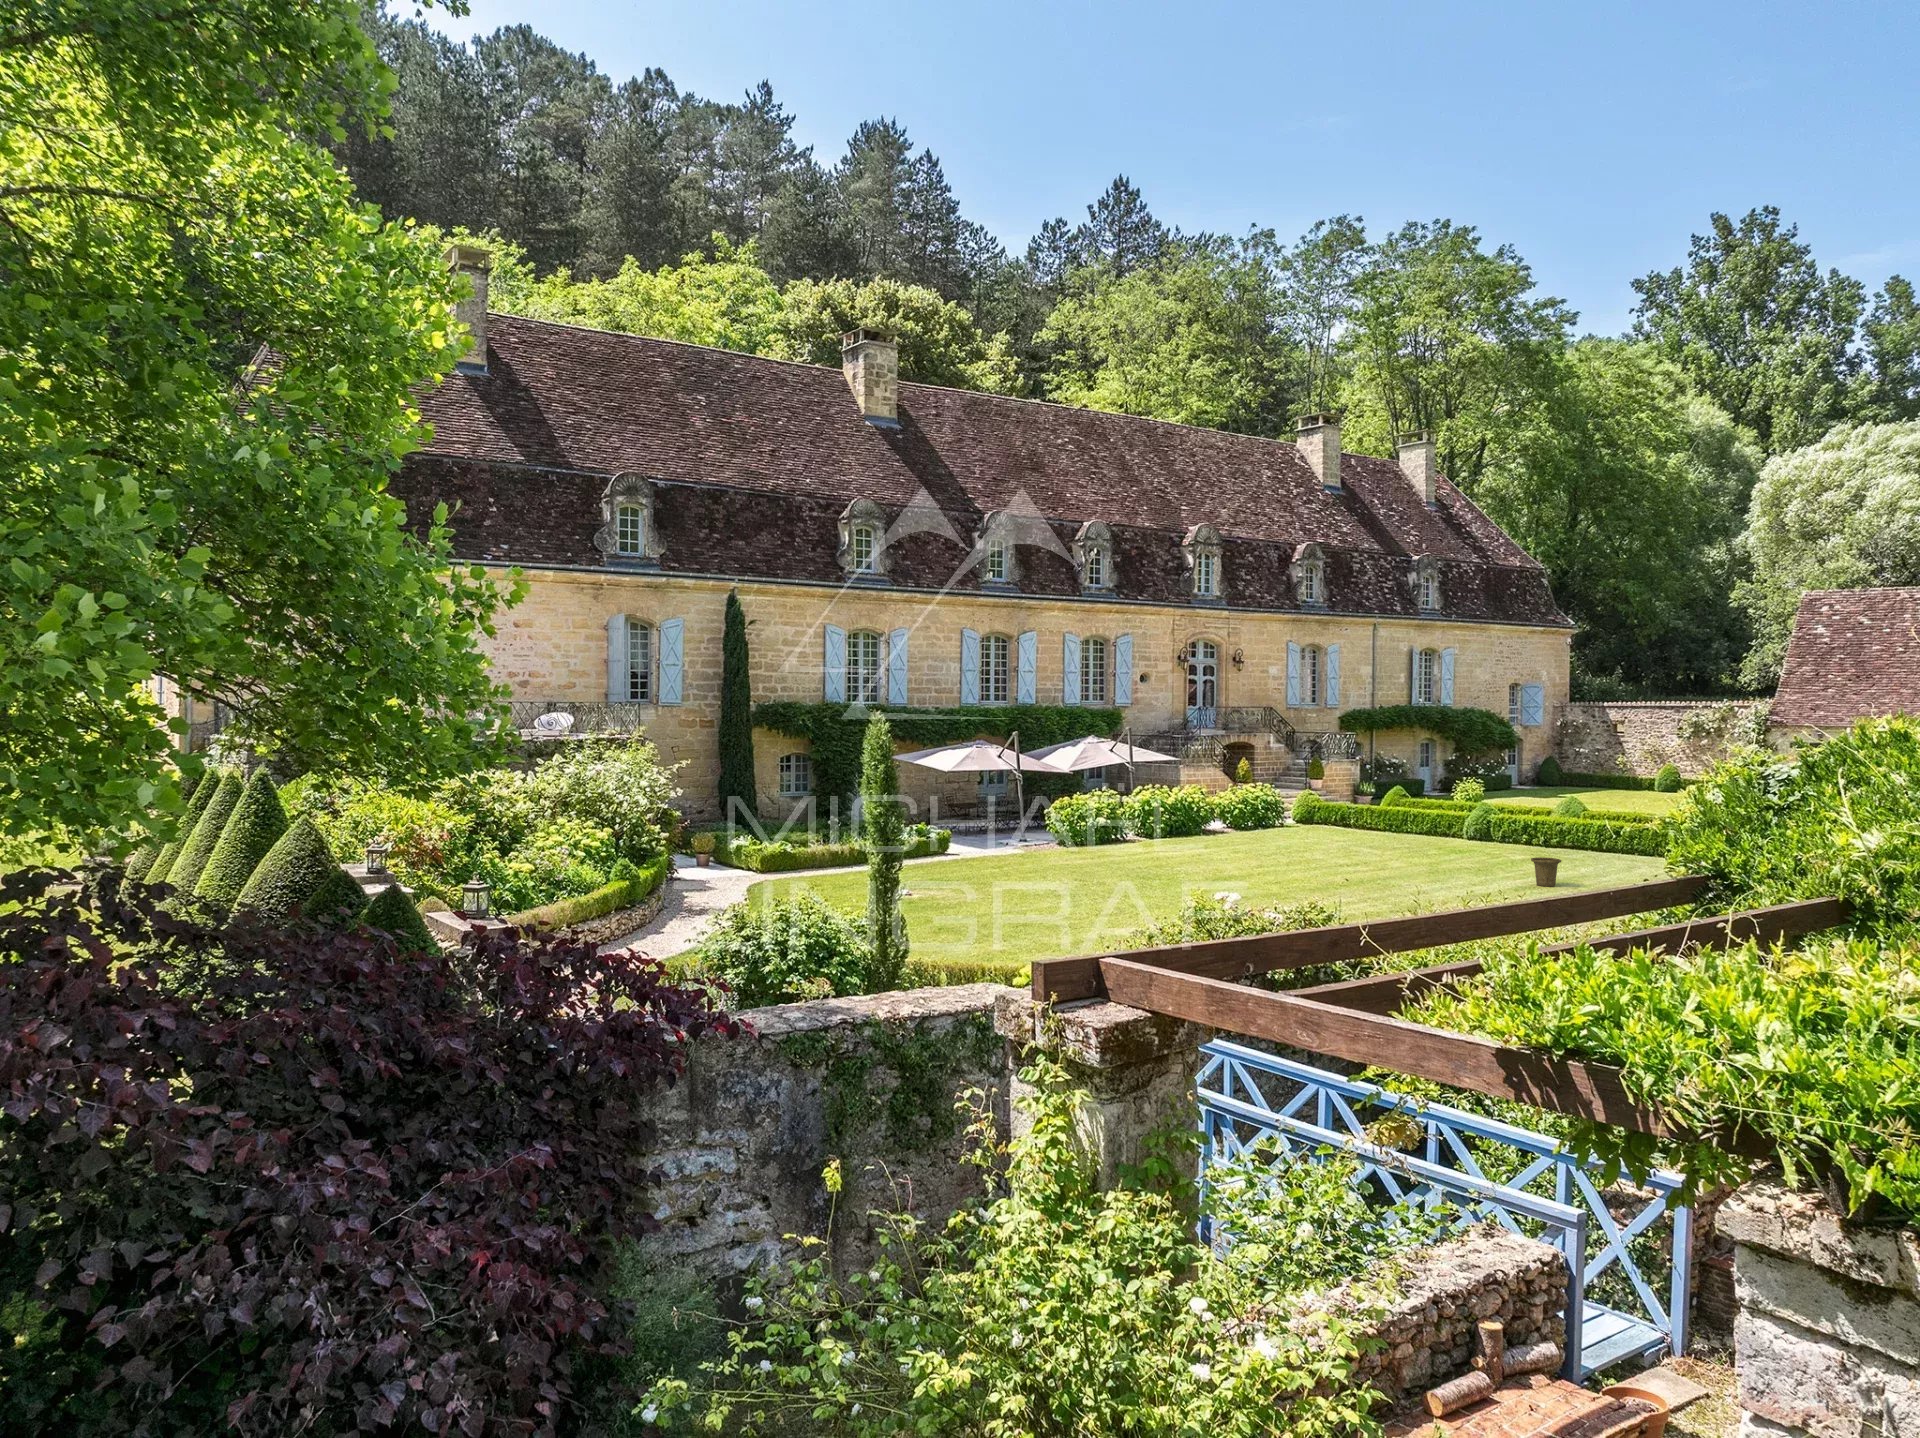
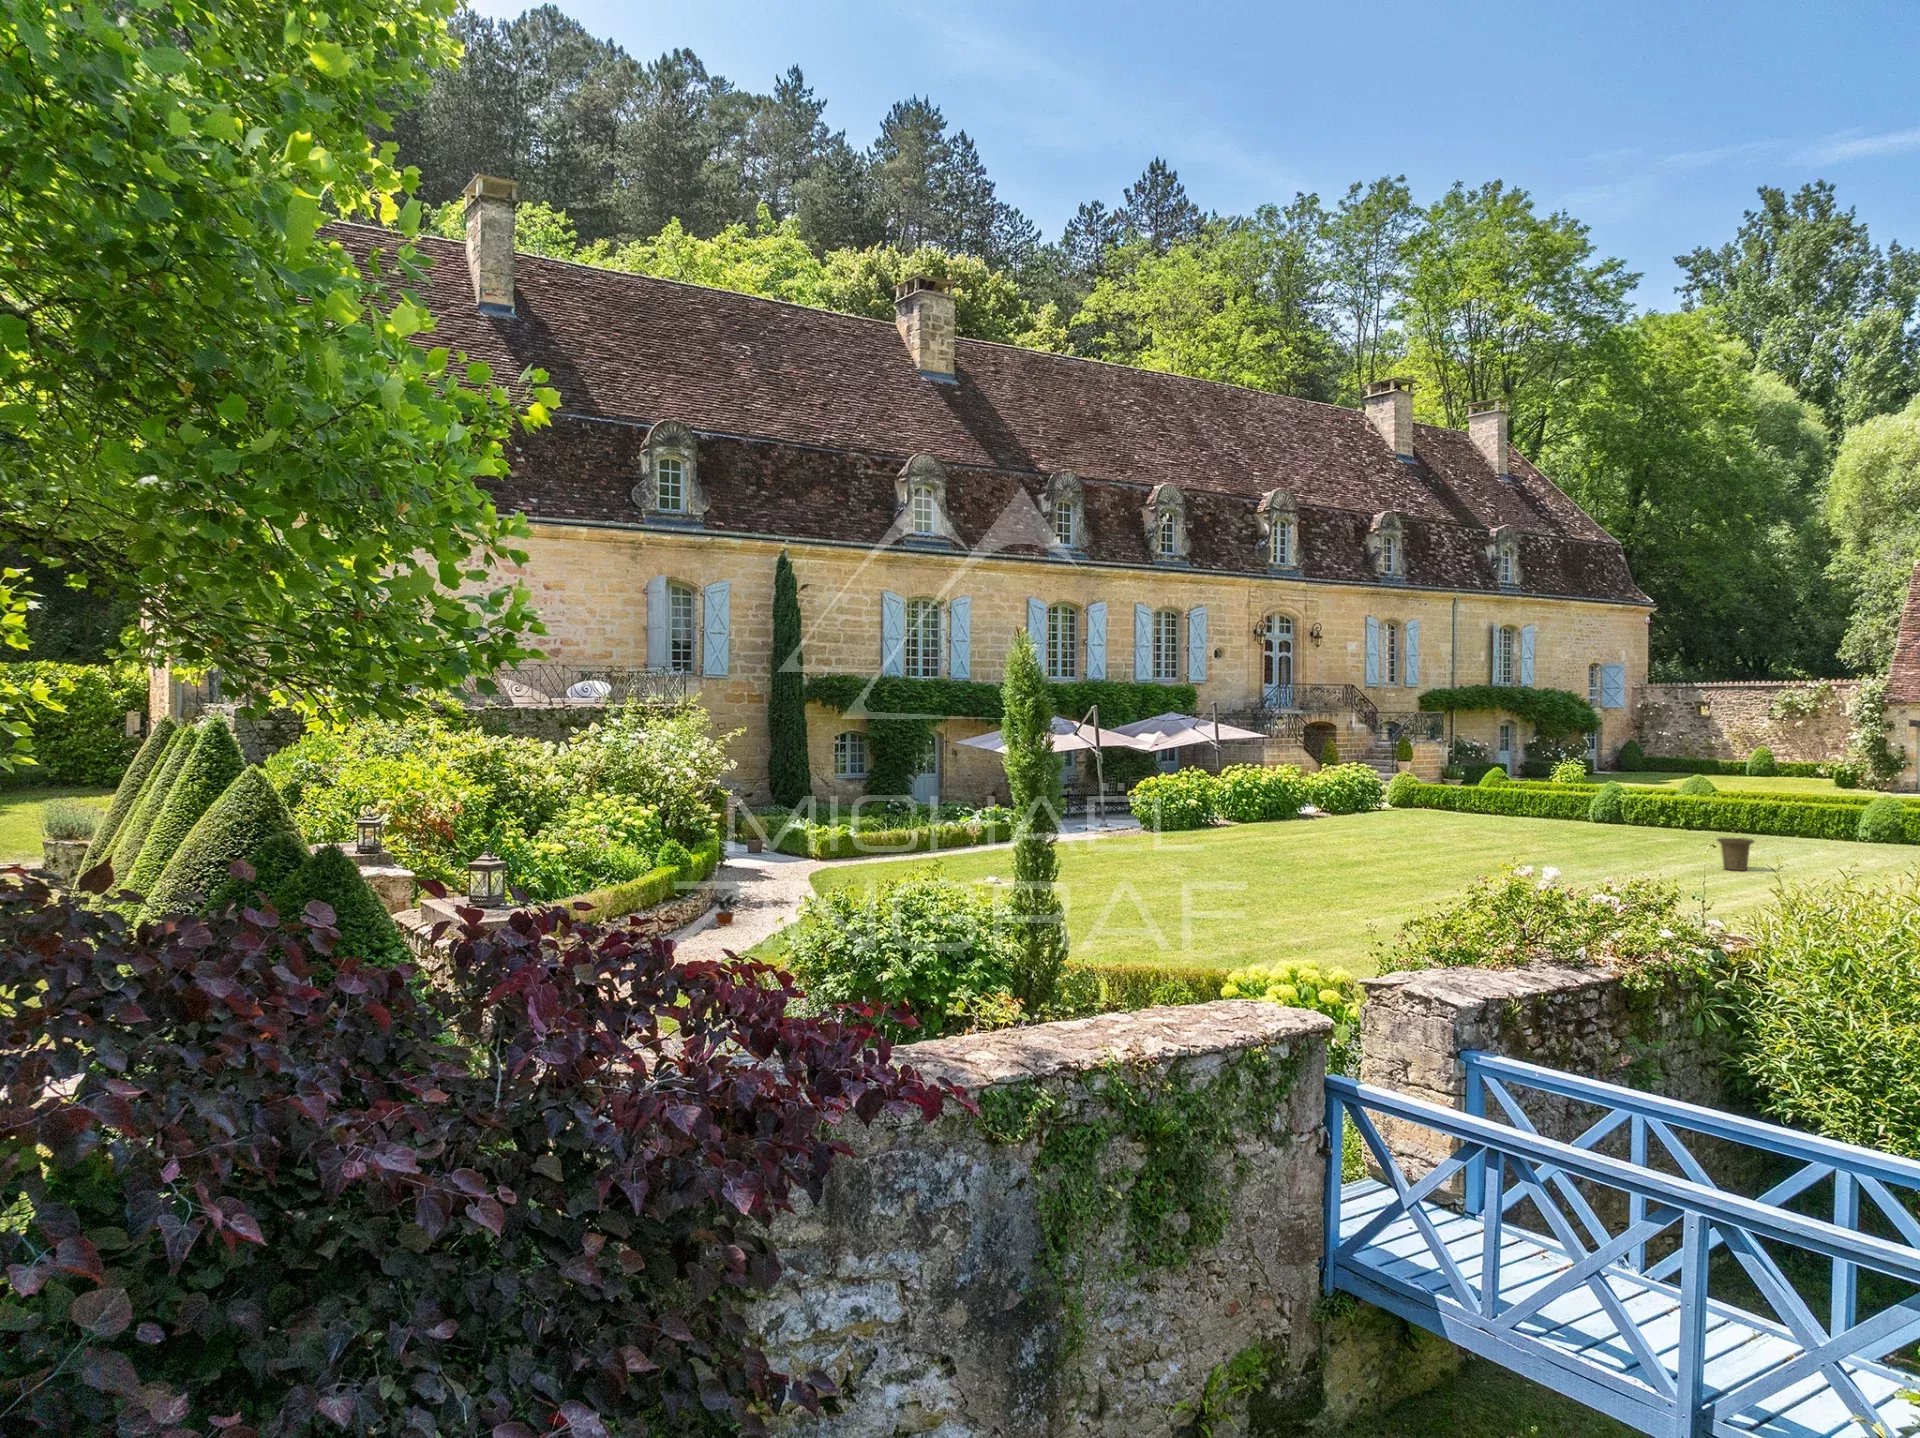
potted plant: none [648,908,679,934] -> present [709,895,739,926]

